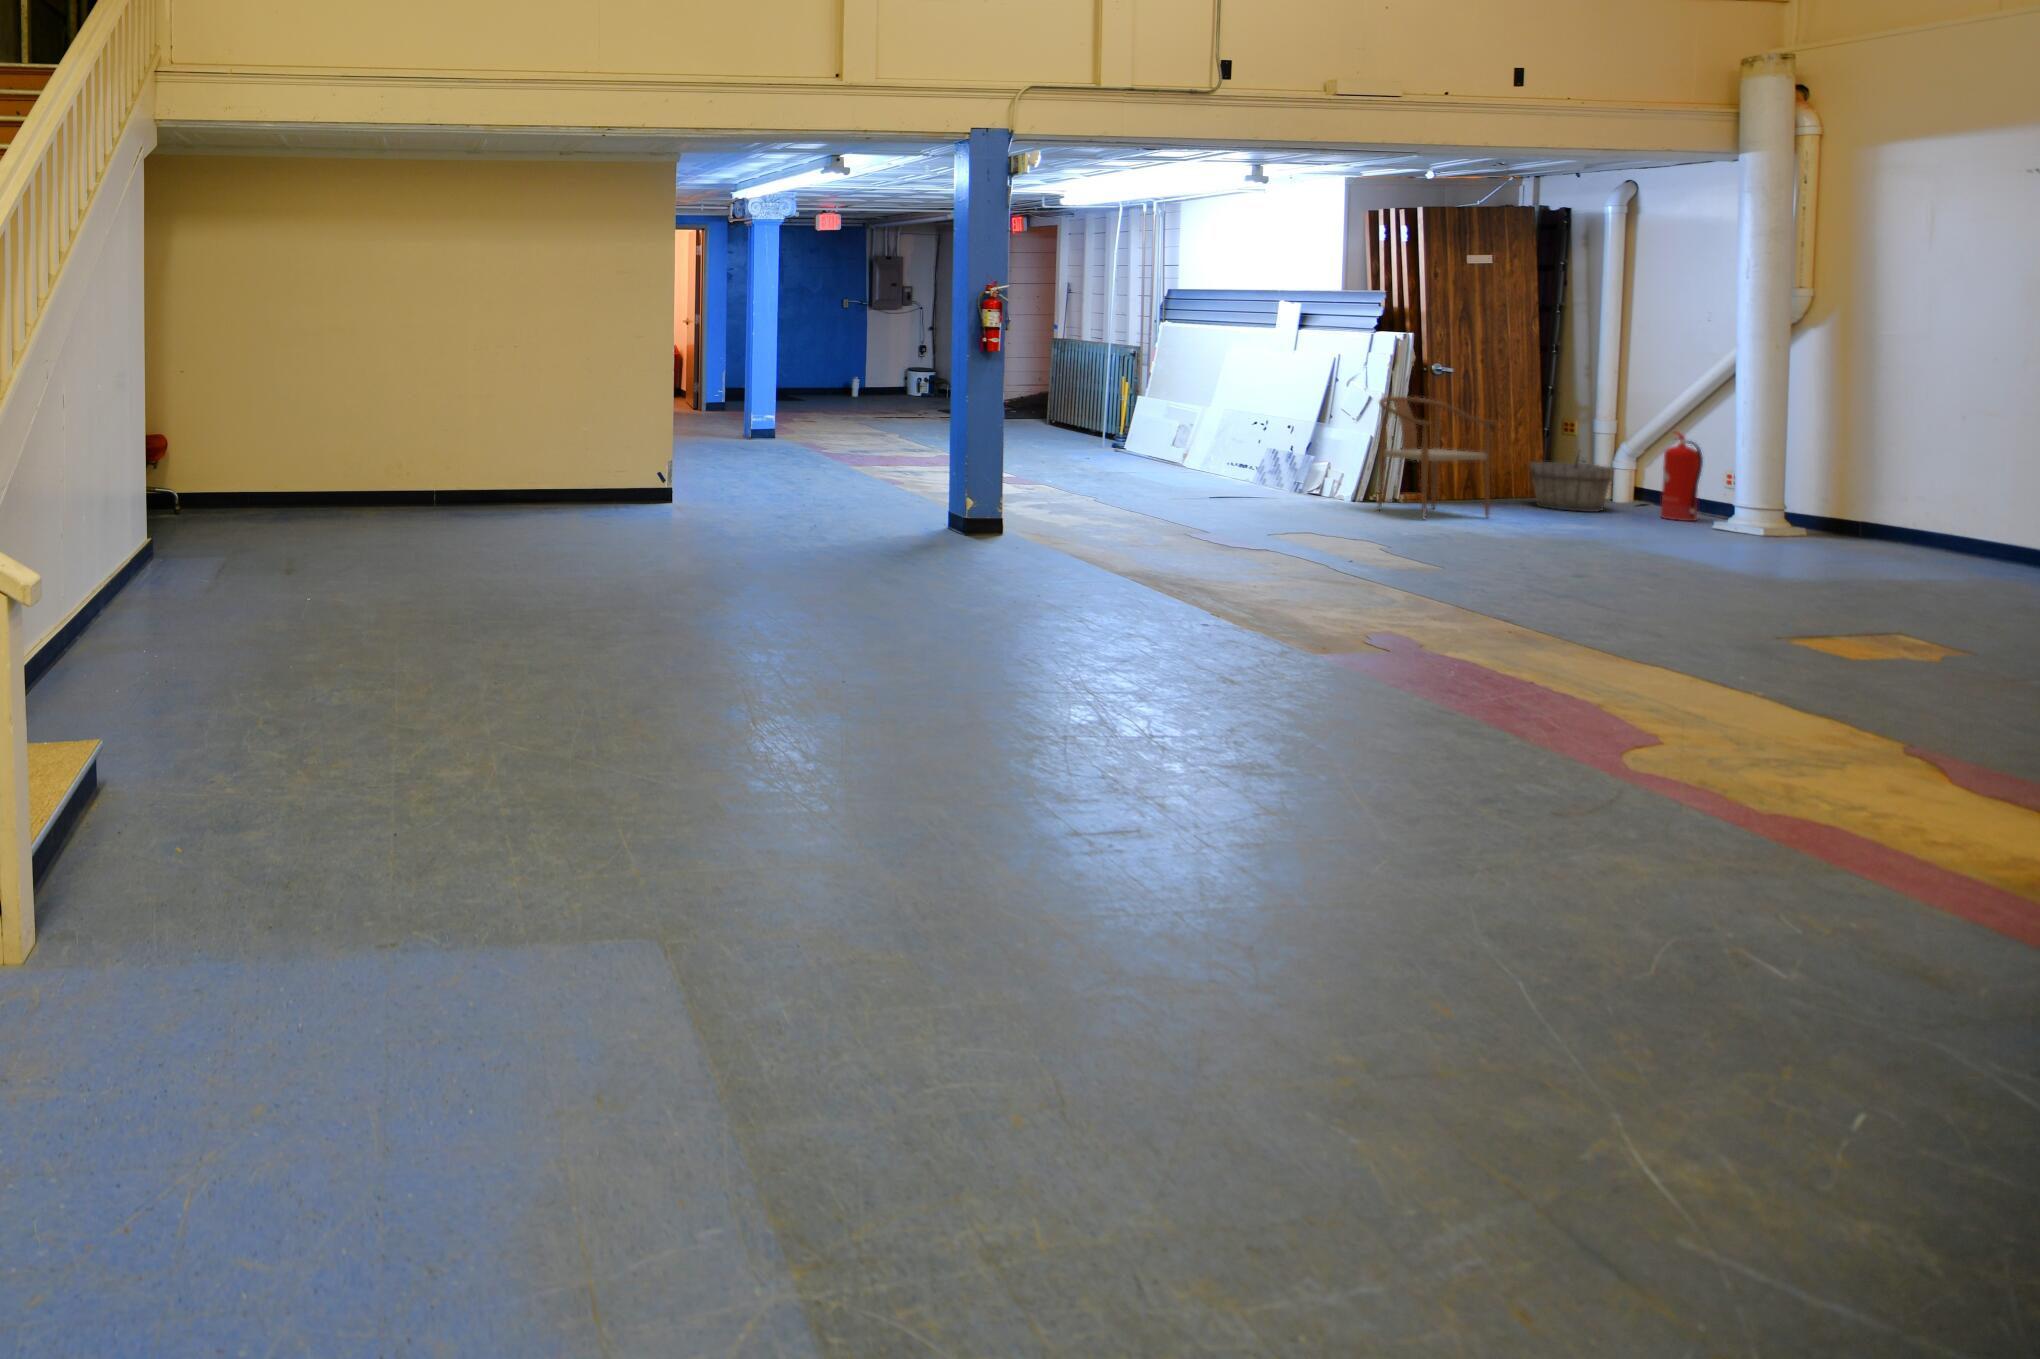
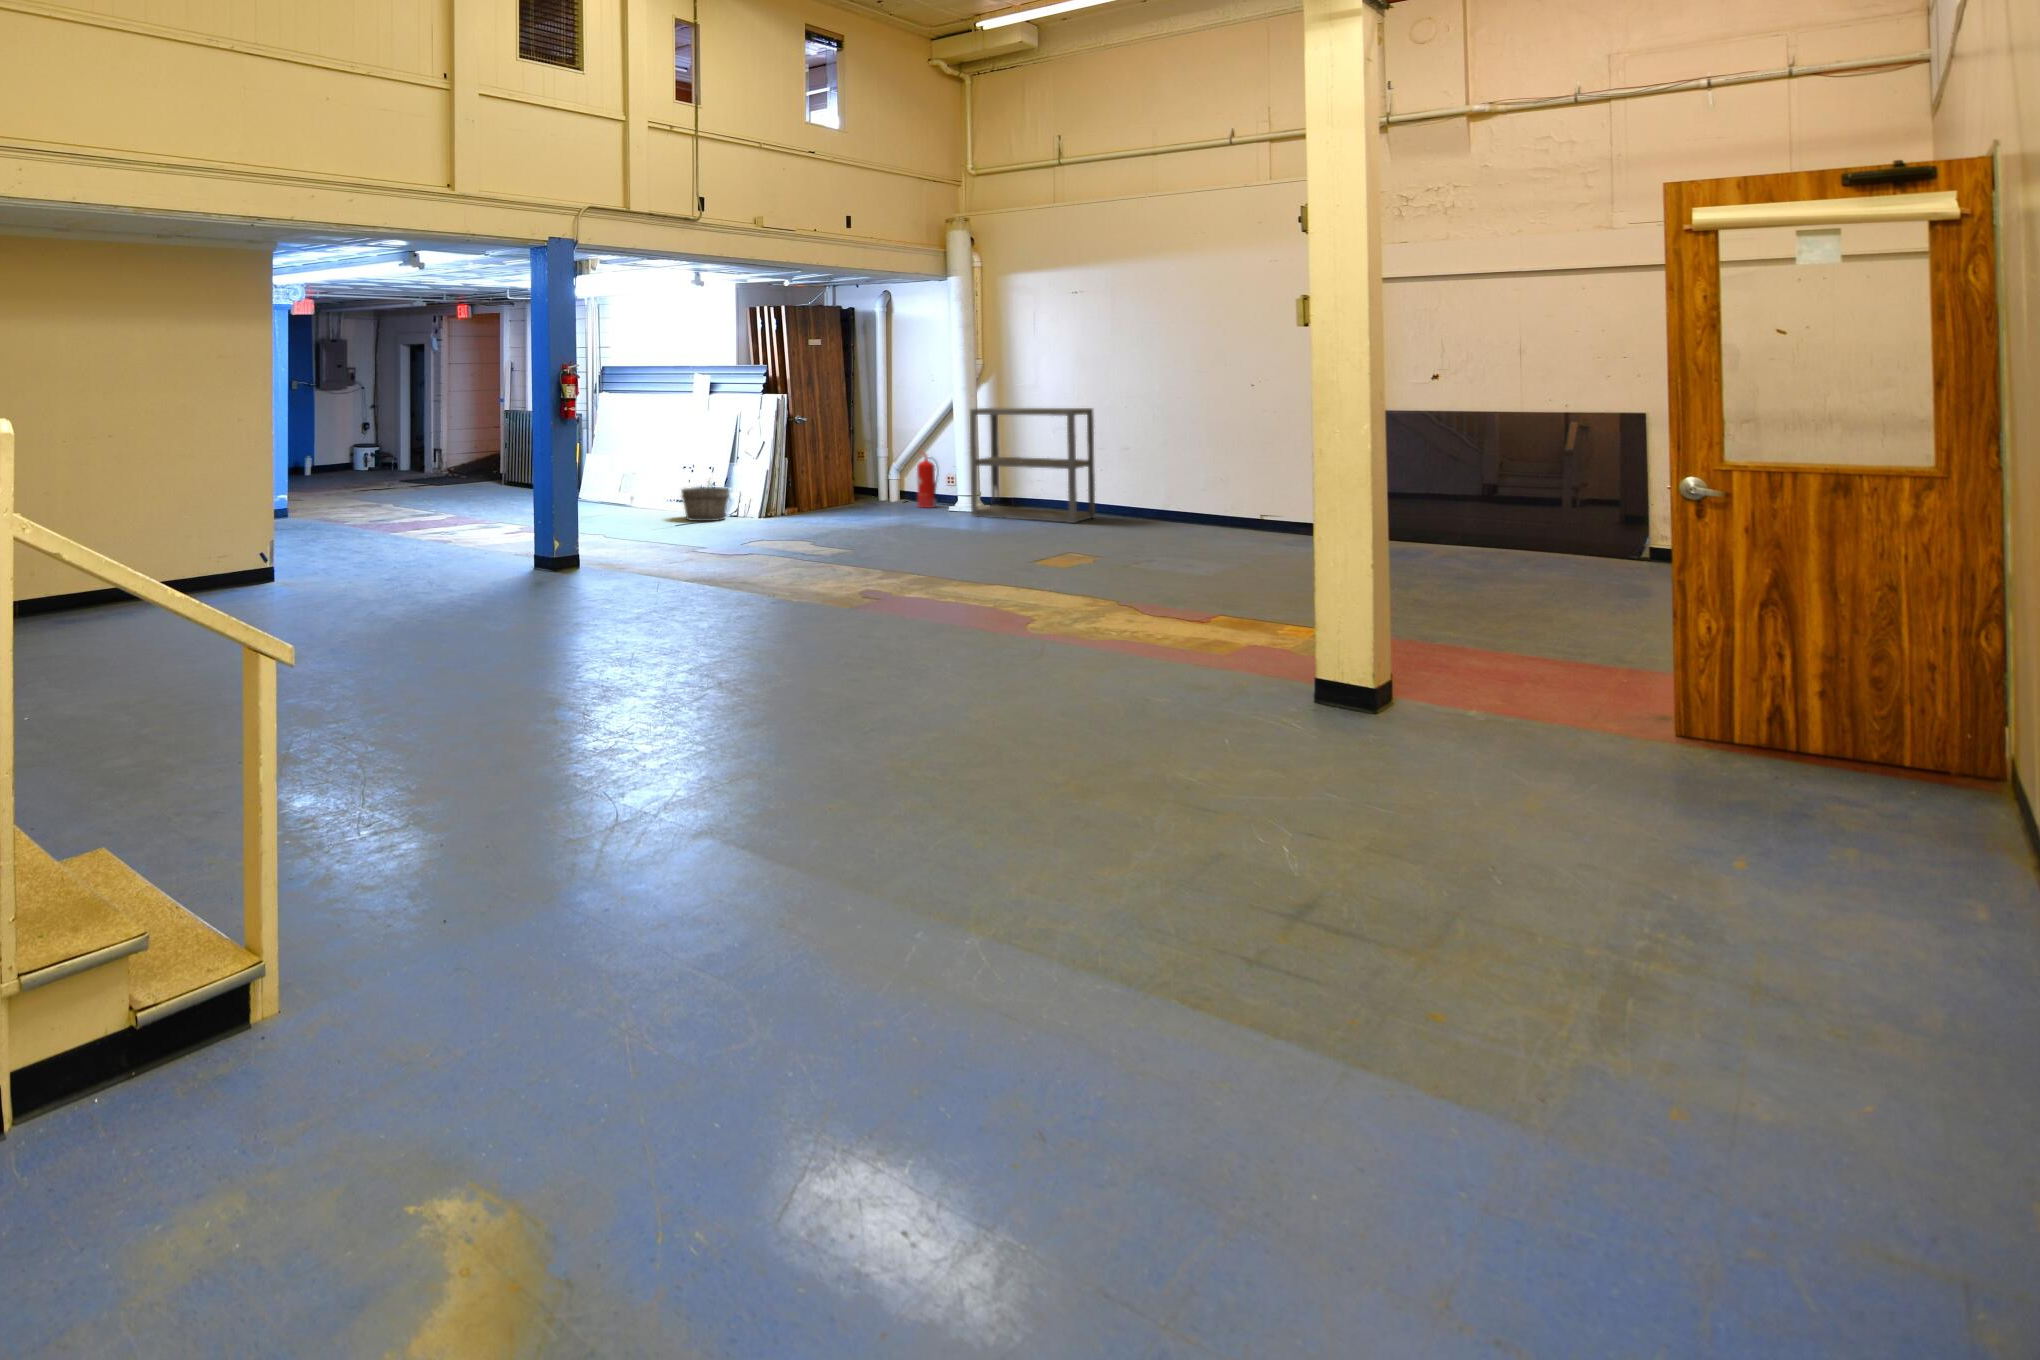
shelving unit: none [1744,367,2035,575] -> present [970,408,1095,523]
chair: present [1378,396,1497,519] -> none [774,439,843,522]
wooden bucket: present [1528,456,1613,512] -> present [681,483,729,521]

